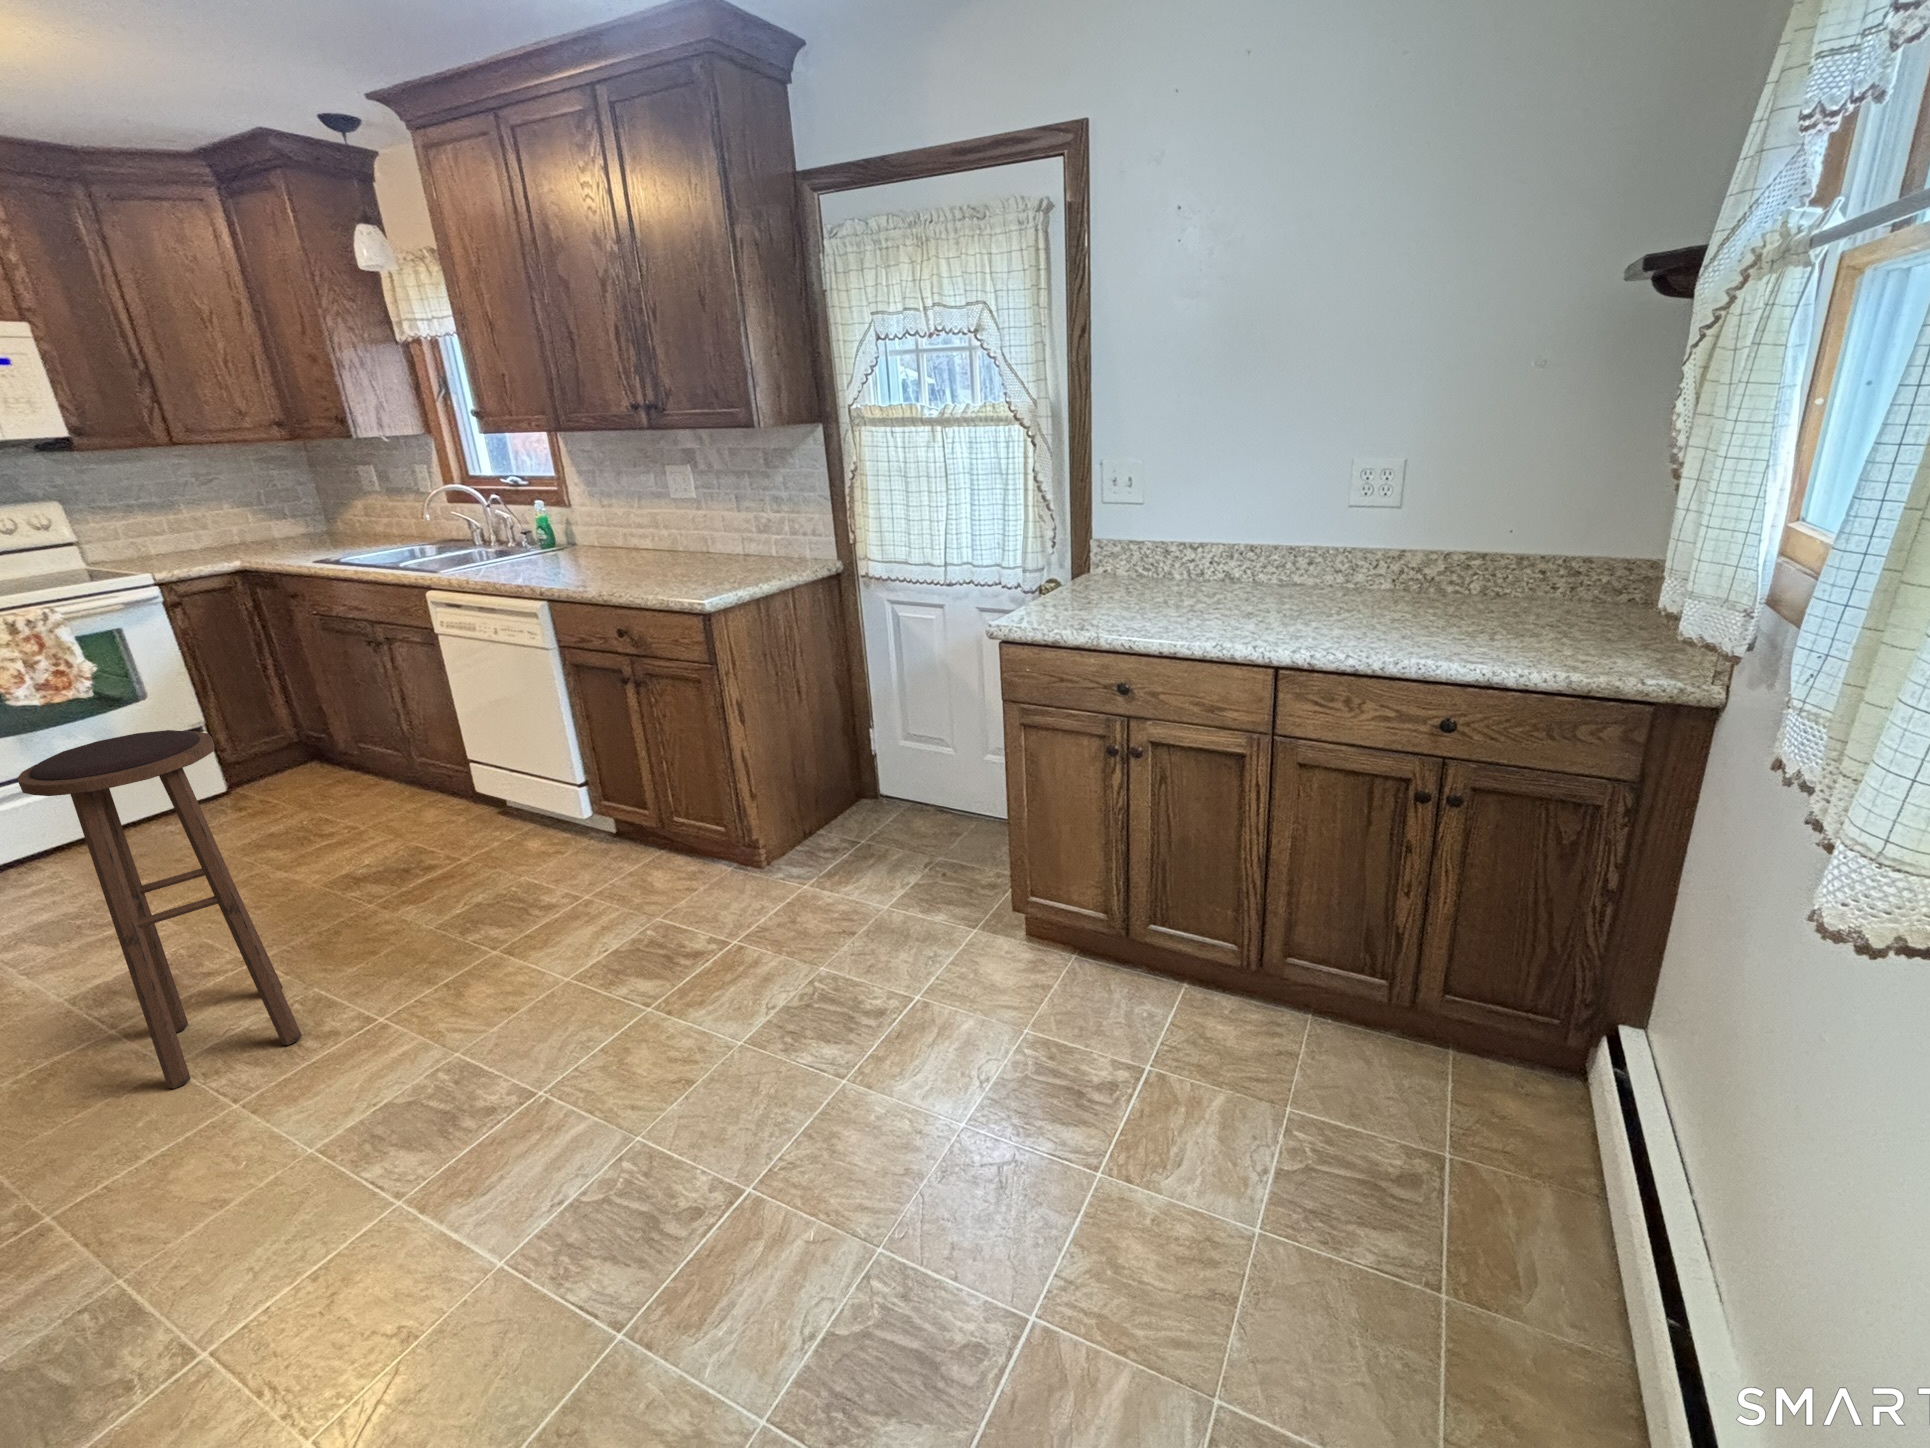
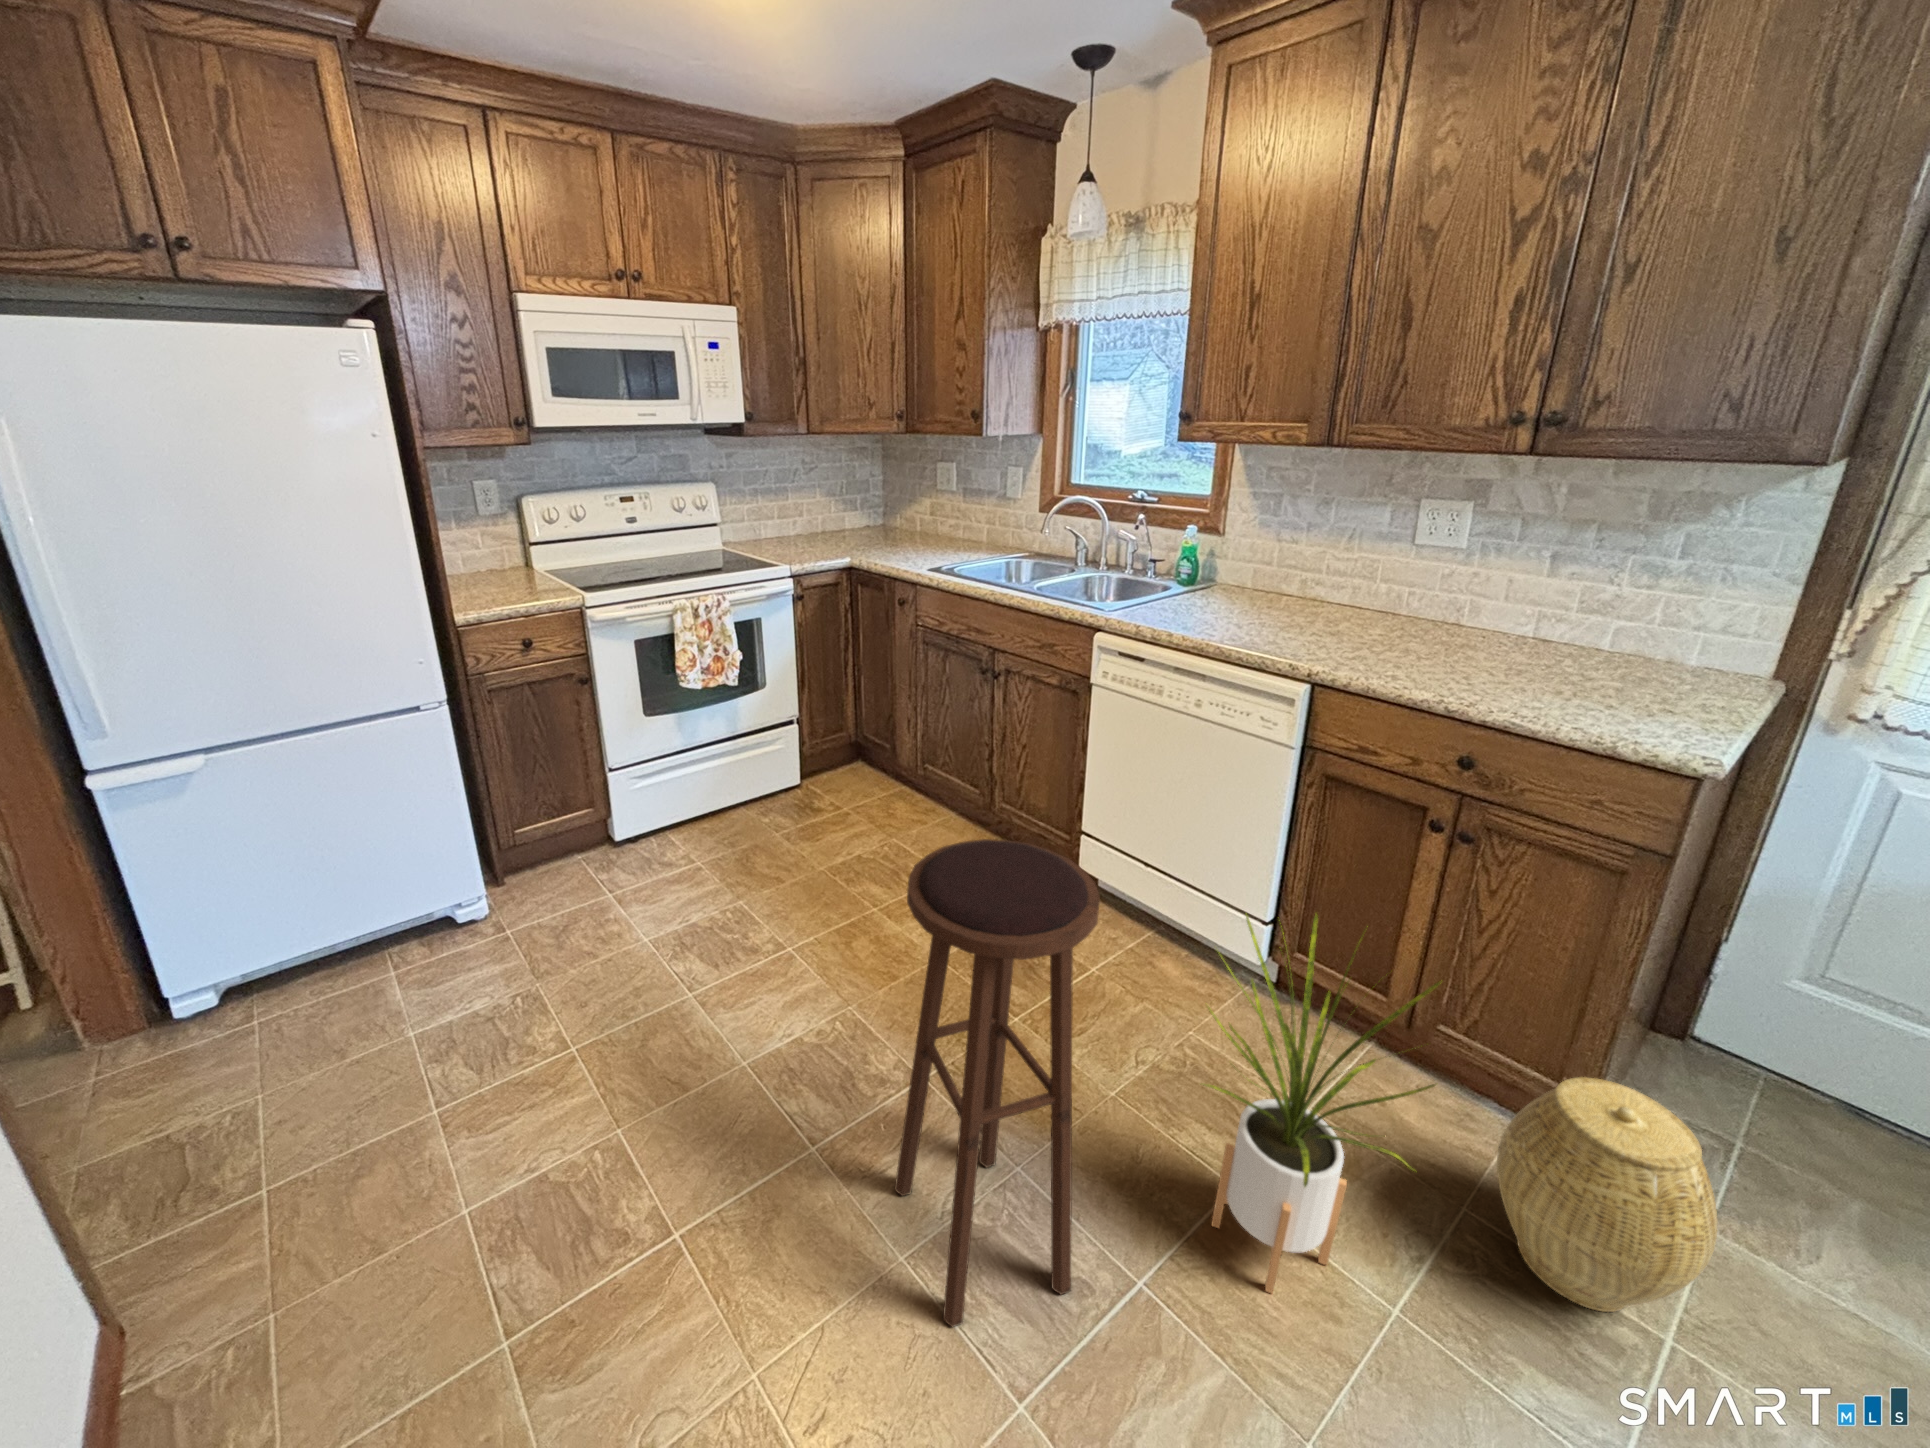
house plant: none [344,737,532,998] -> present [1203,915,1440,1293]
woven basket: none [634,808,743,943] -> present [1497,1077,1717,1312]

